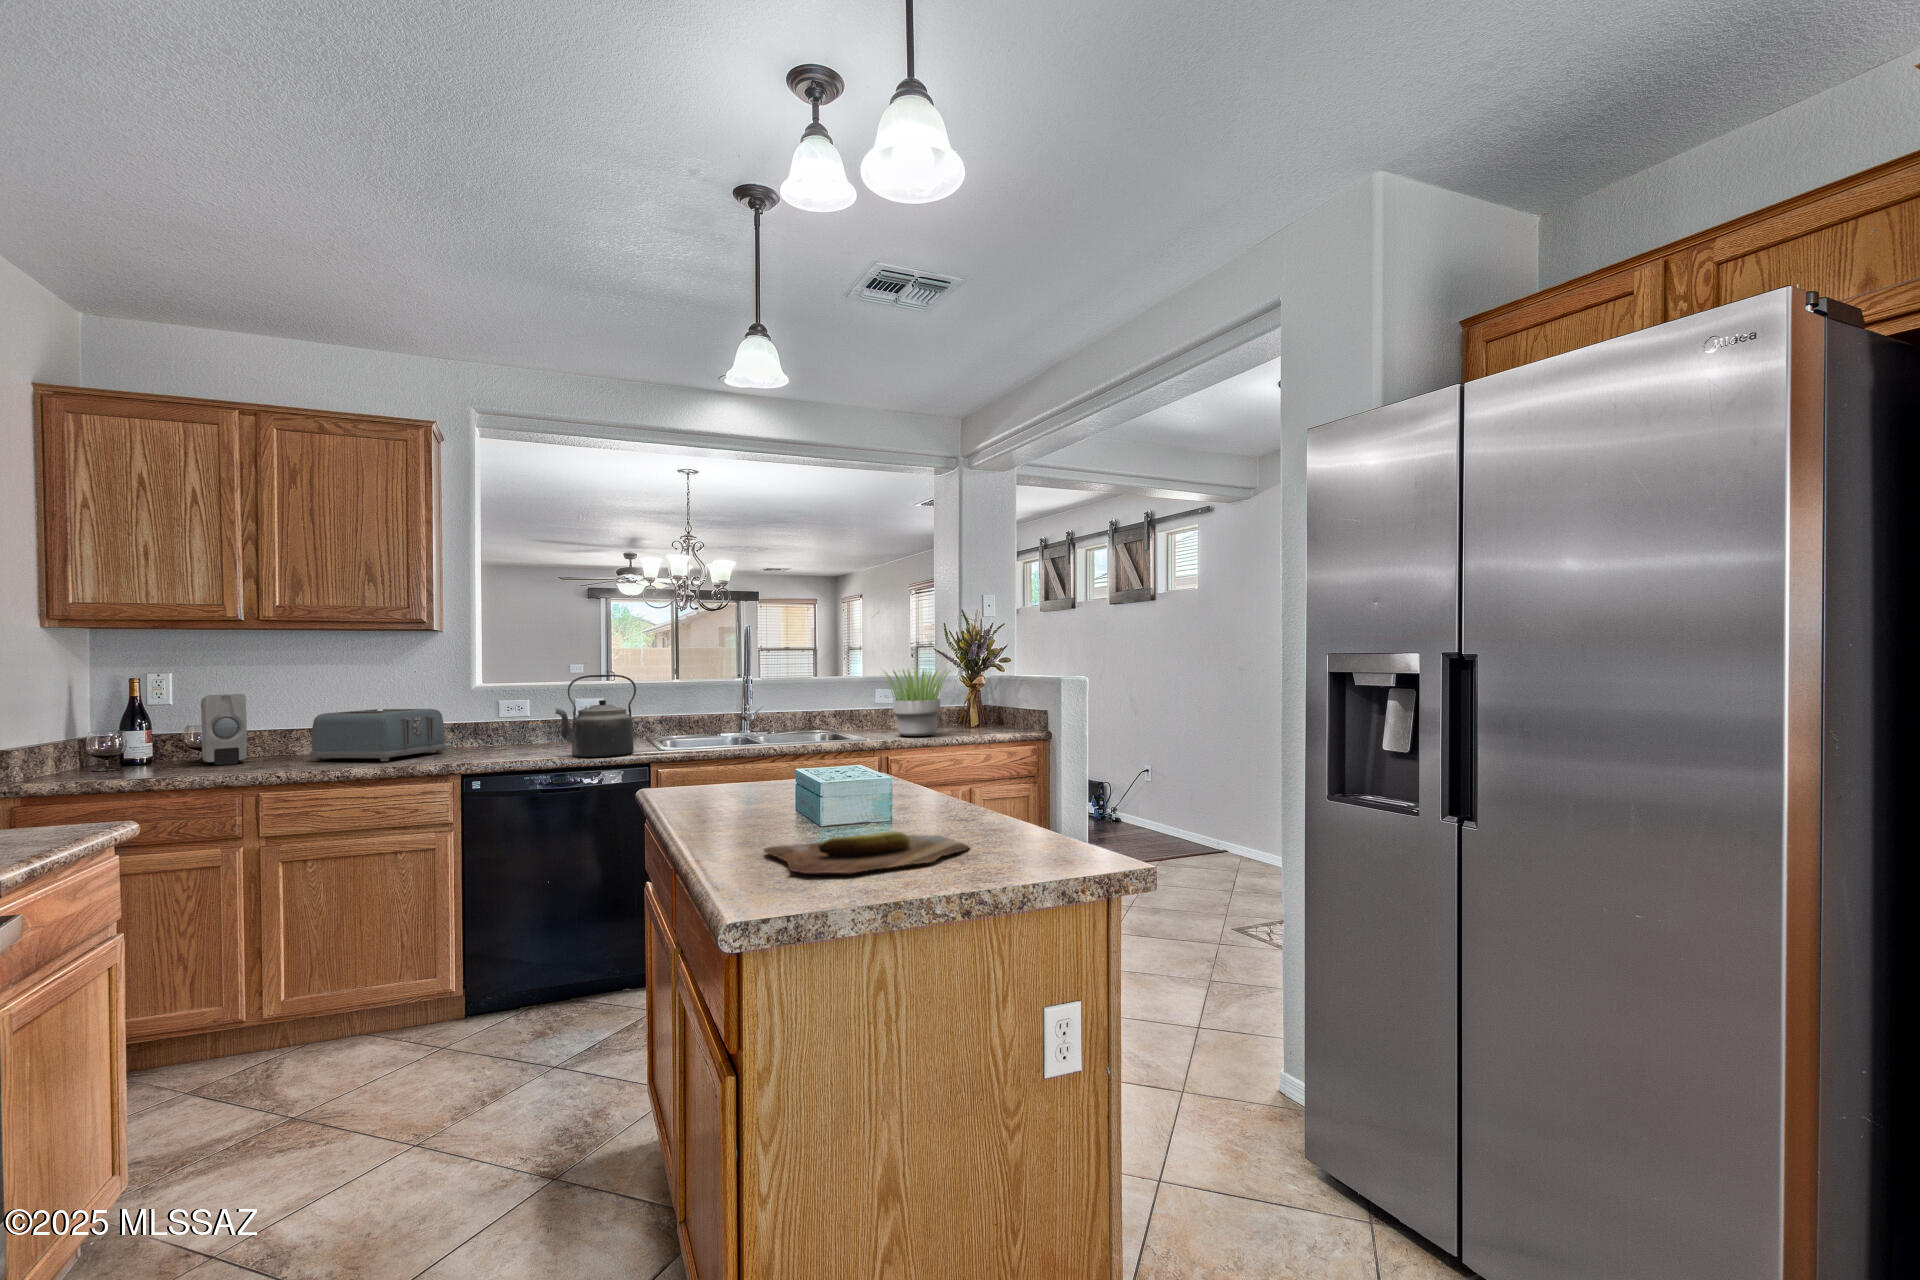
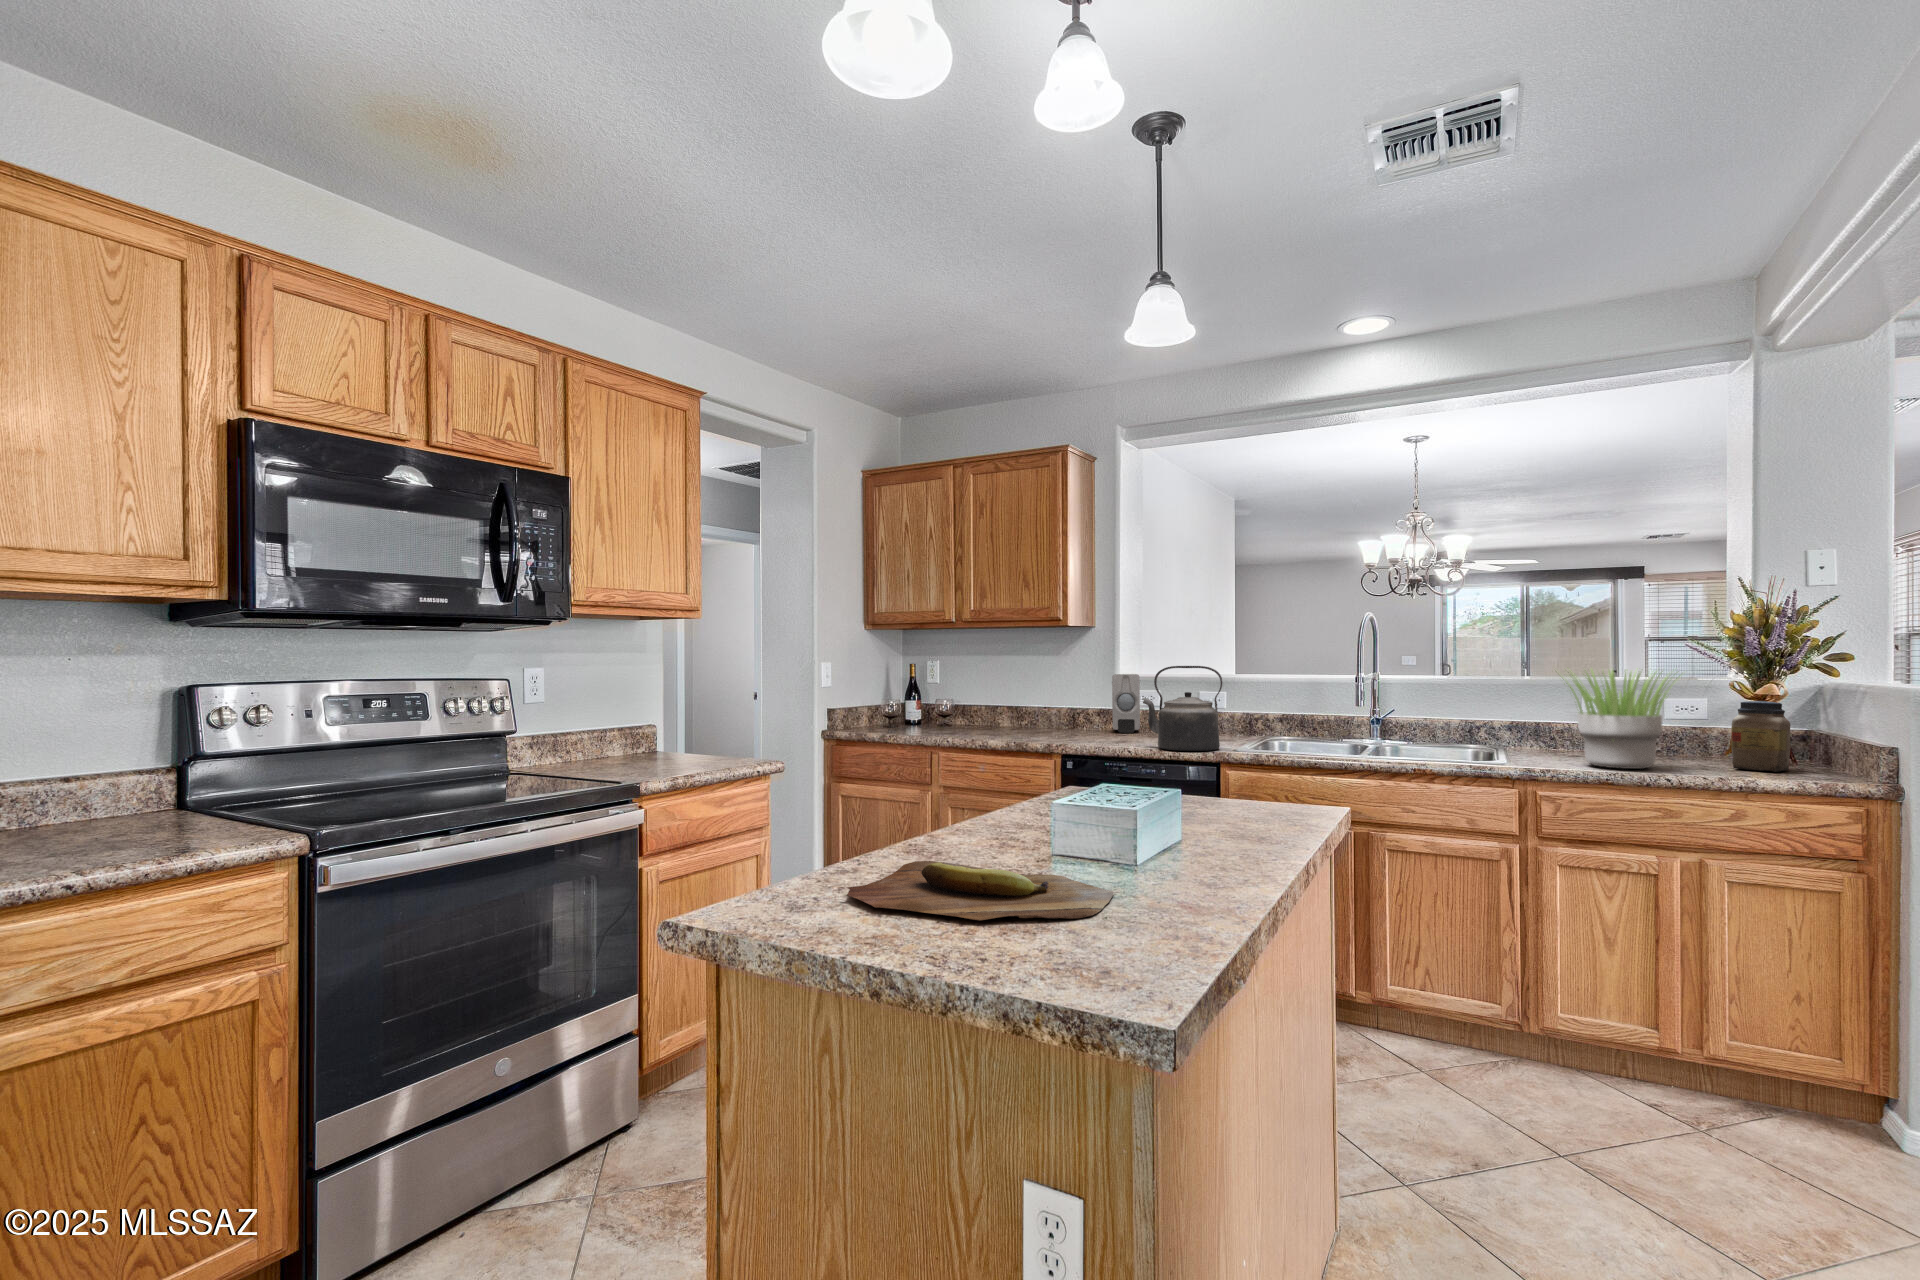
jar: none [967,687,992,731] -> present [1731,701,1790,771]
soap dispenser: present [201,694,247,765] -> present [1112,674,1140,733]
toaster: present [310,709,446,761] -> none [986,691,1083,736]

